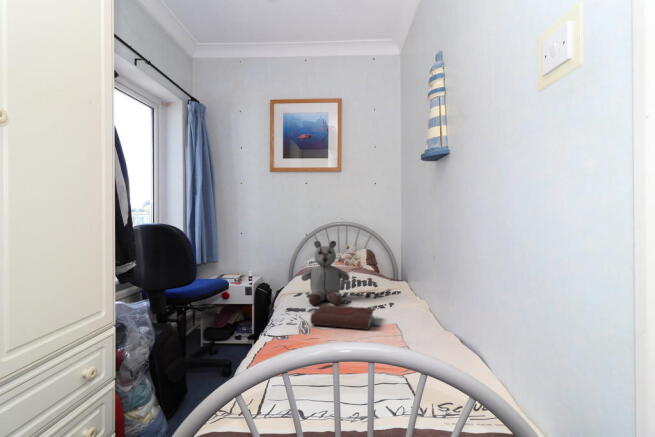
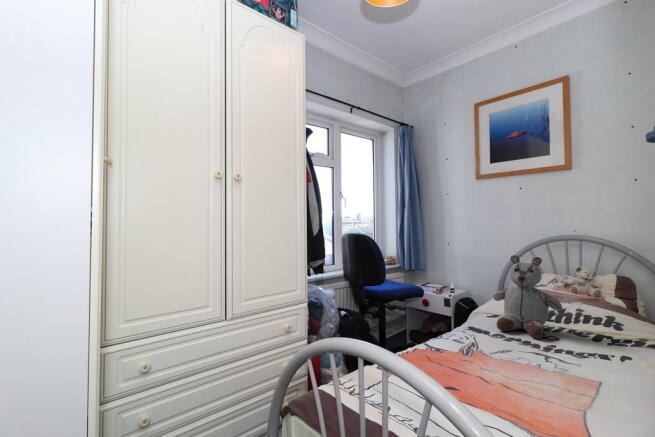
book: present [310,305,380,330] -> none [480,332,590,383]

